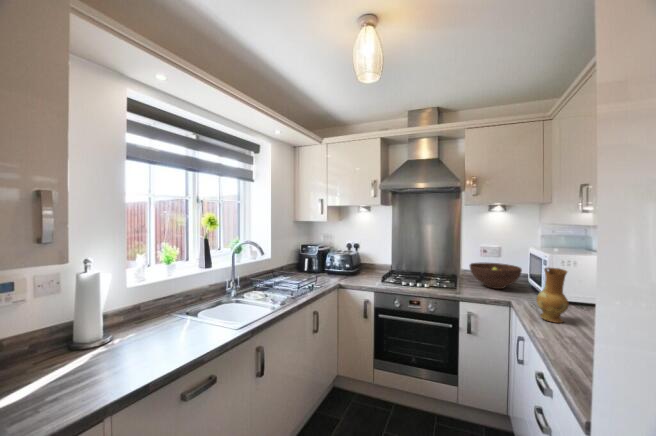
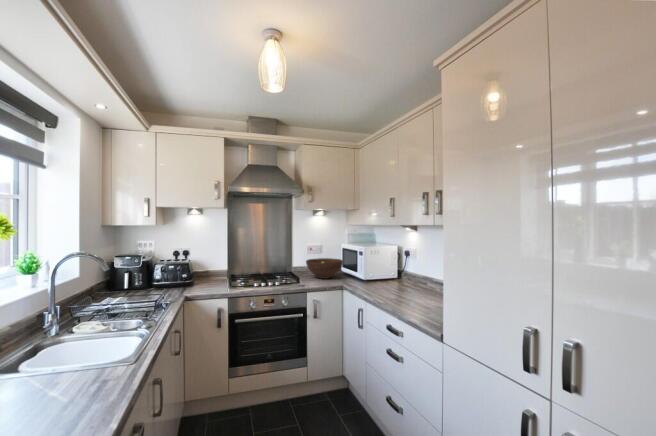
ceramic jug: present [536,268,569,323] -> none [366,255,384,293]

